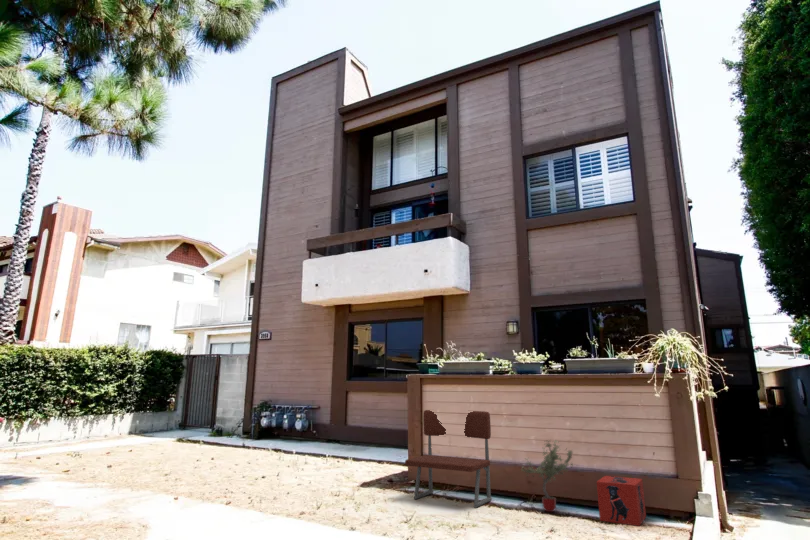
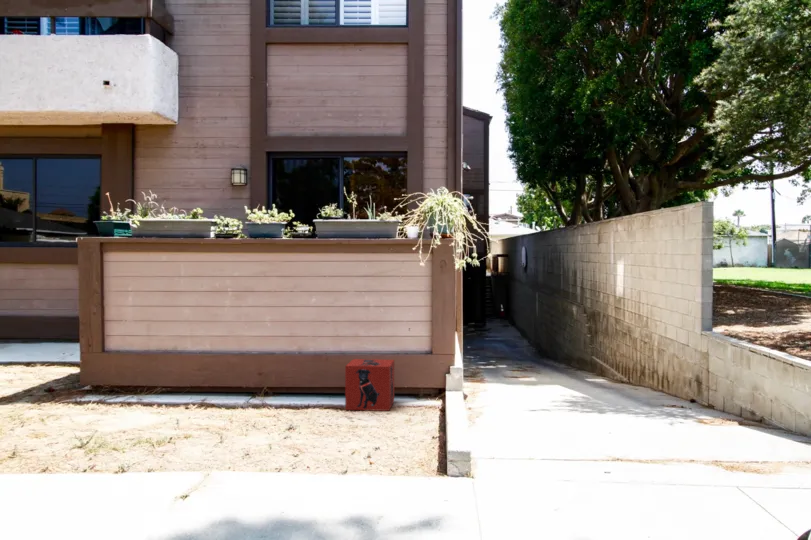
bench: present [405,410,492,508] -> none [82,286,211,410]
potted tree: present [522,441,573,512] -> none [250,319,320,407]

